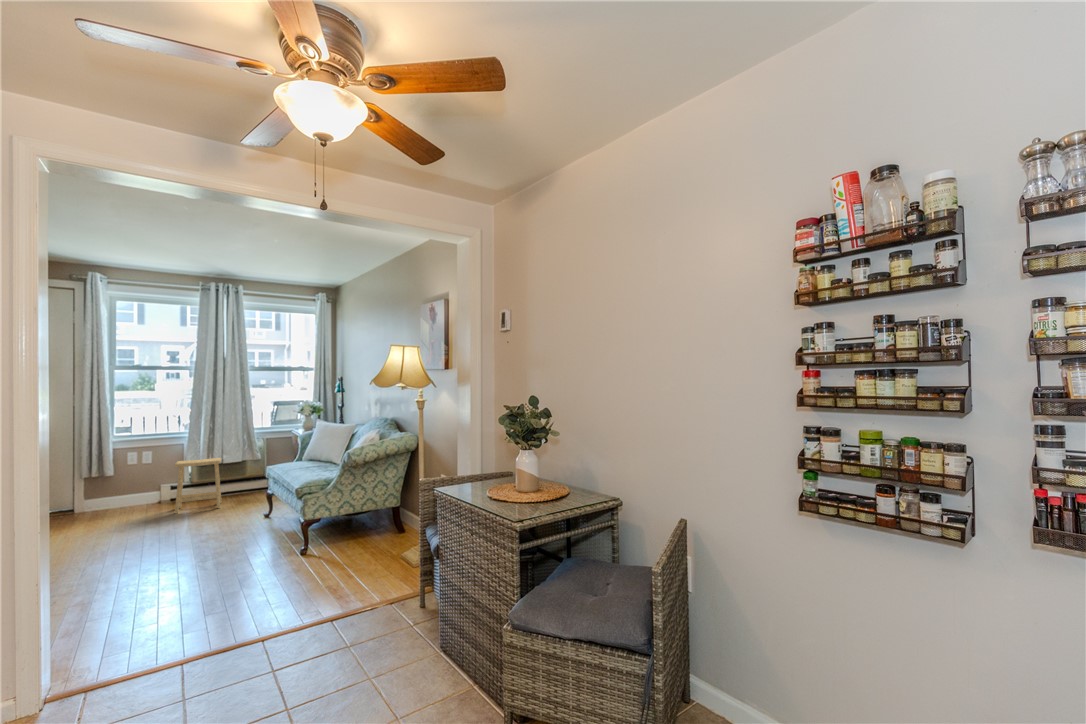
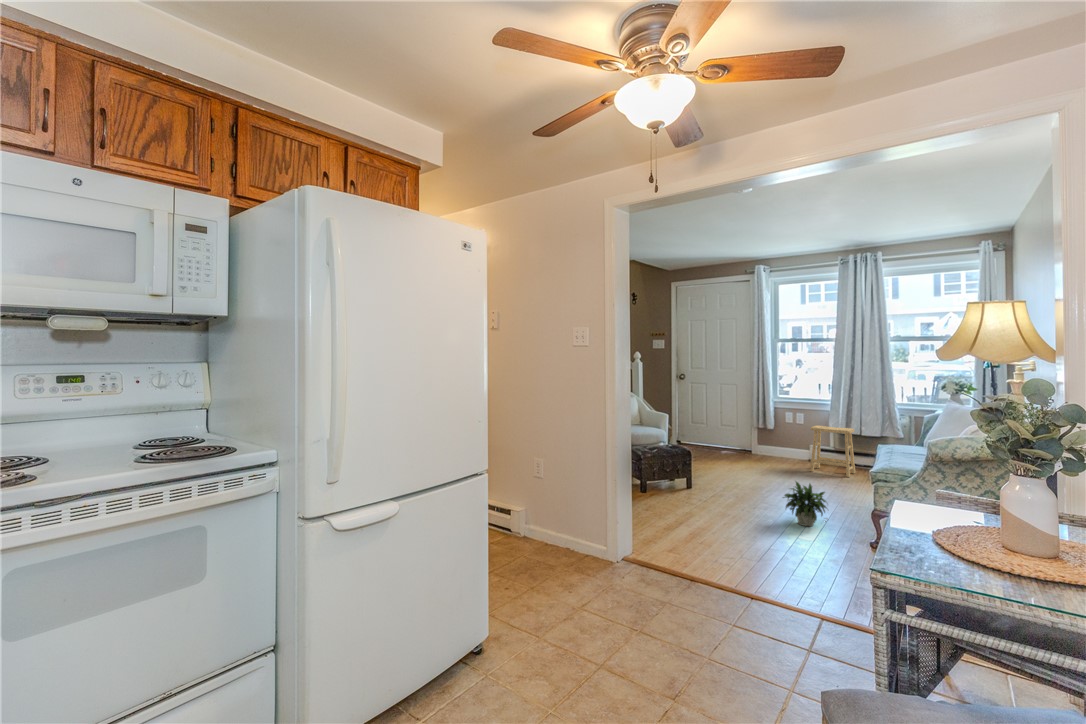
potted plant: none [203,518,252,565] -> present [784,482,827,526]

